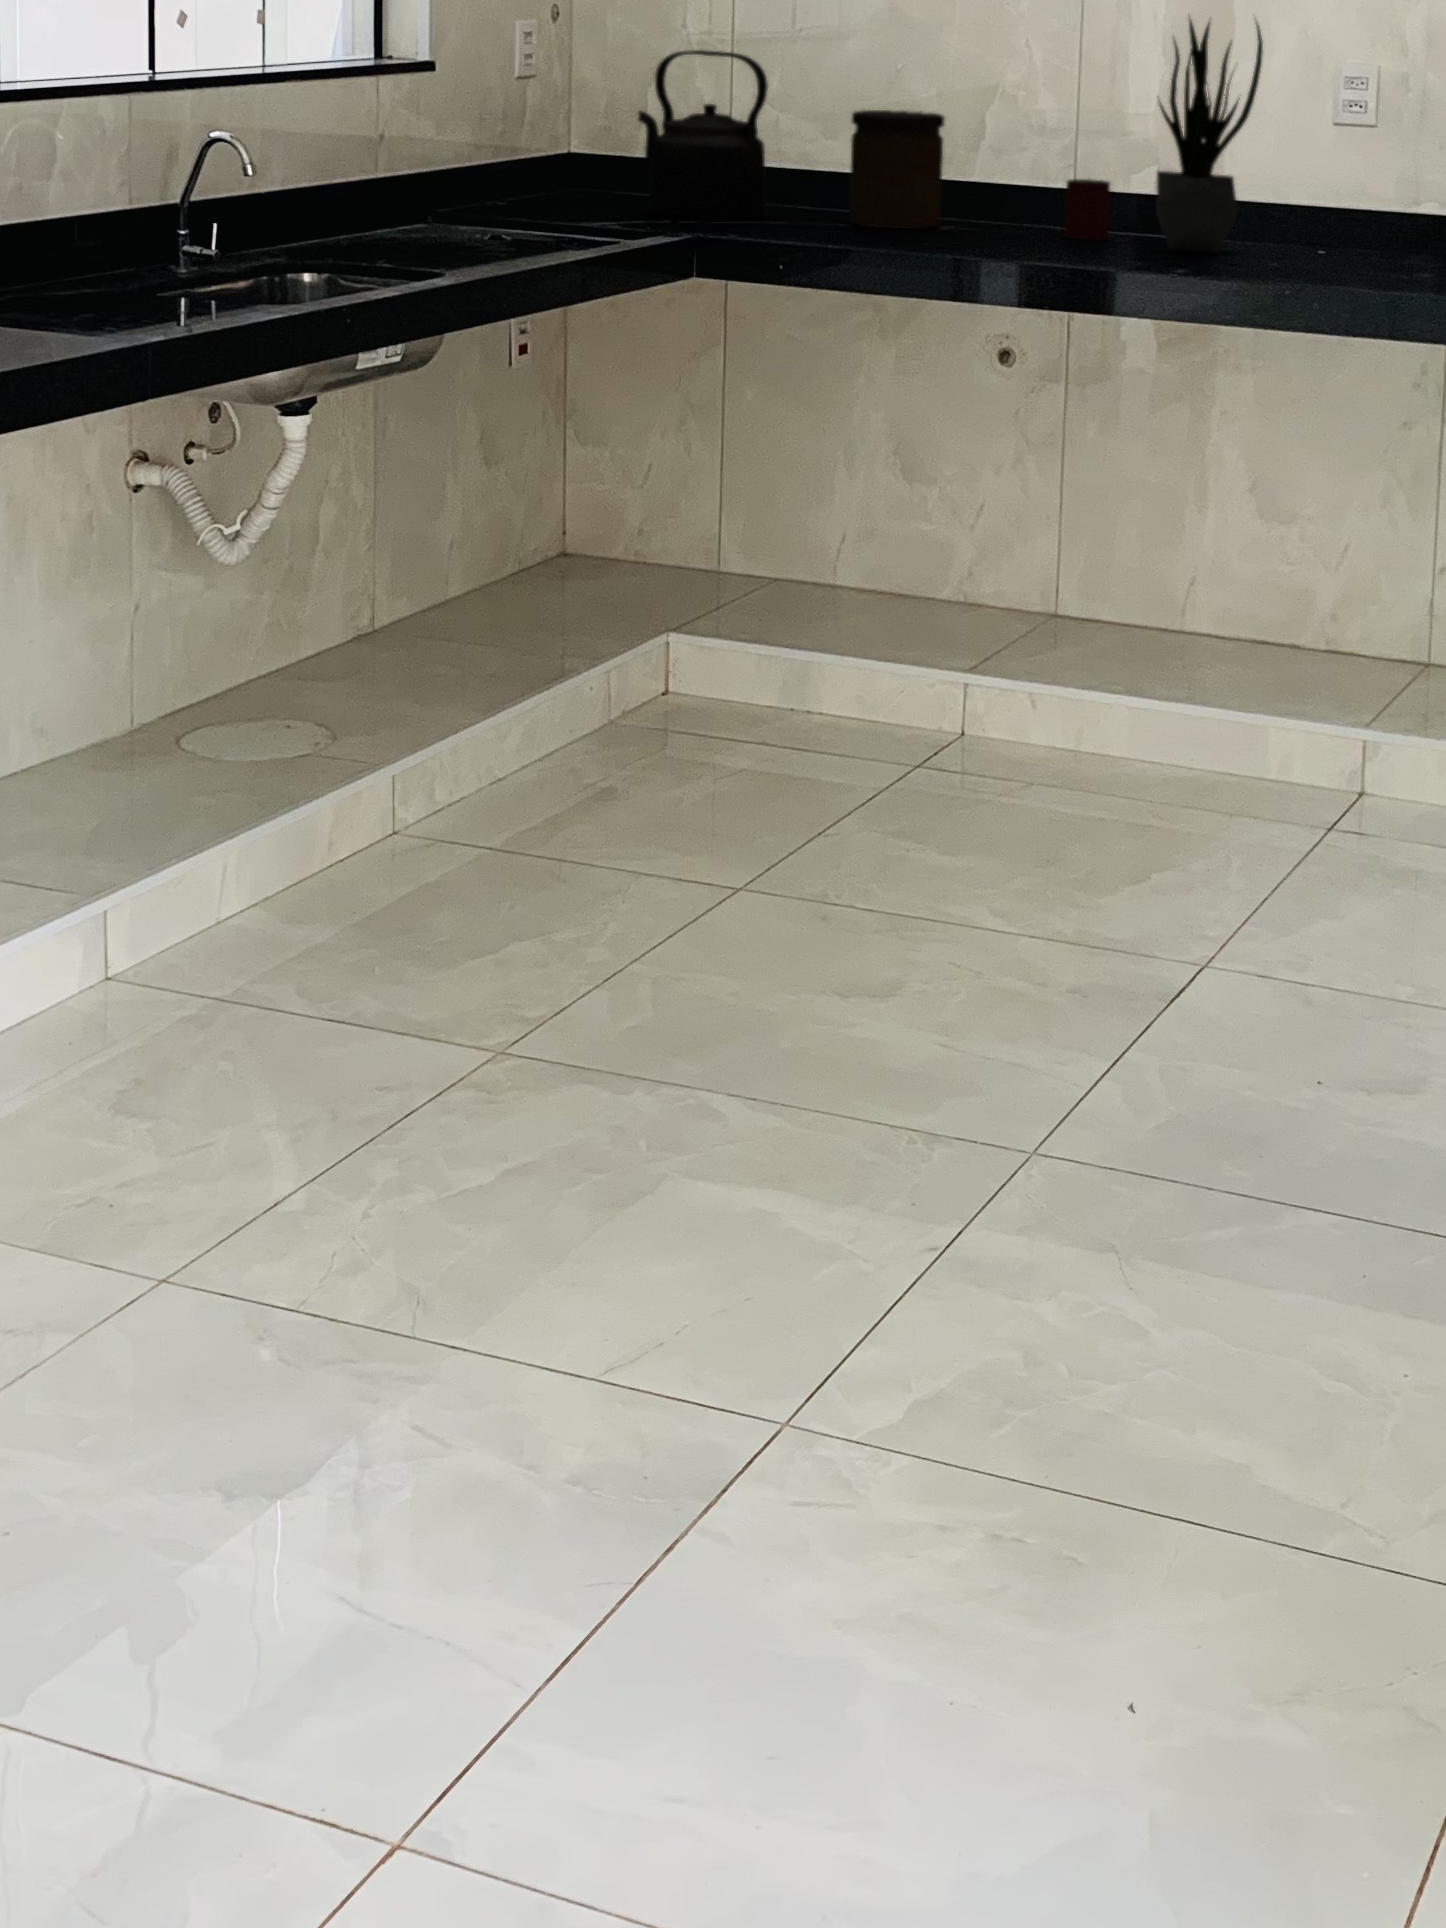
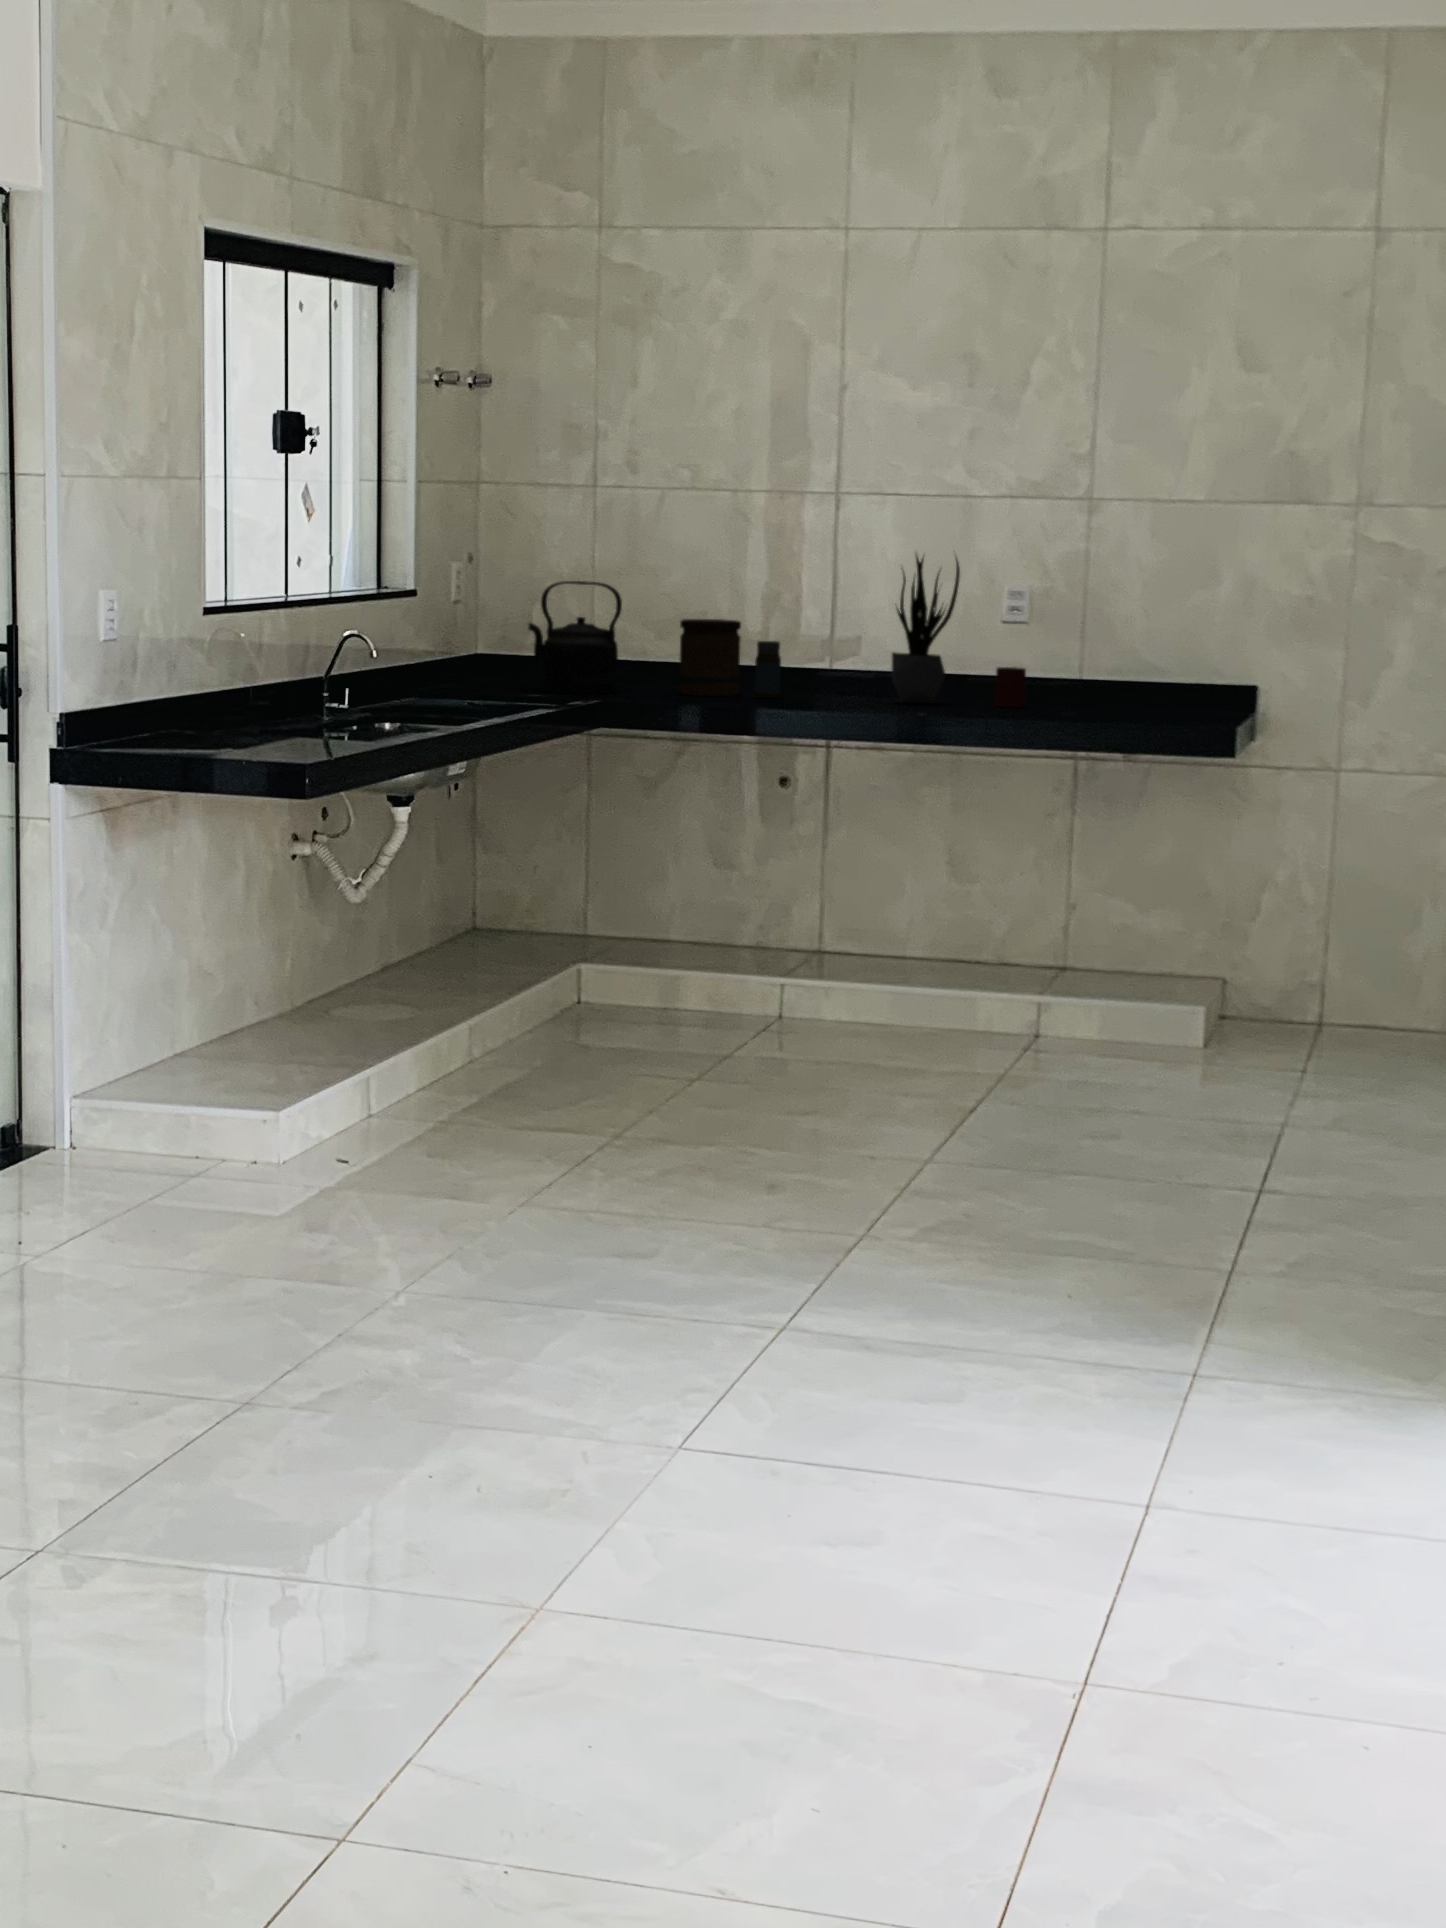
bottle: none [954,147,996,235] -> present [754,641,781,698]
mug: present [1064,179,1110,240] -> present [995,667,1026,707]

